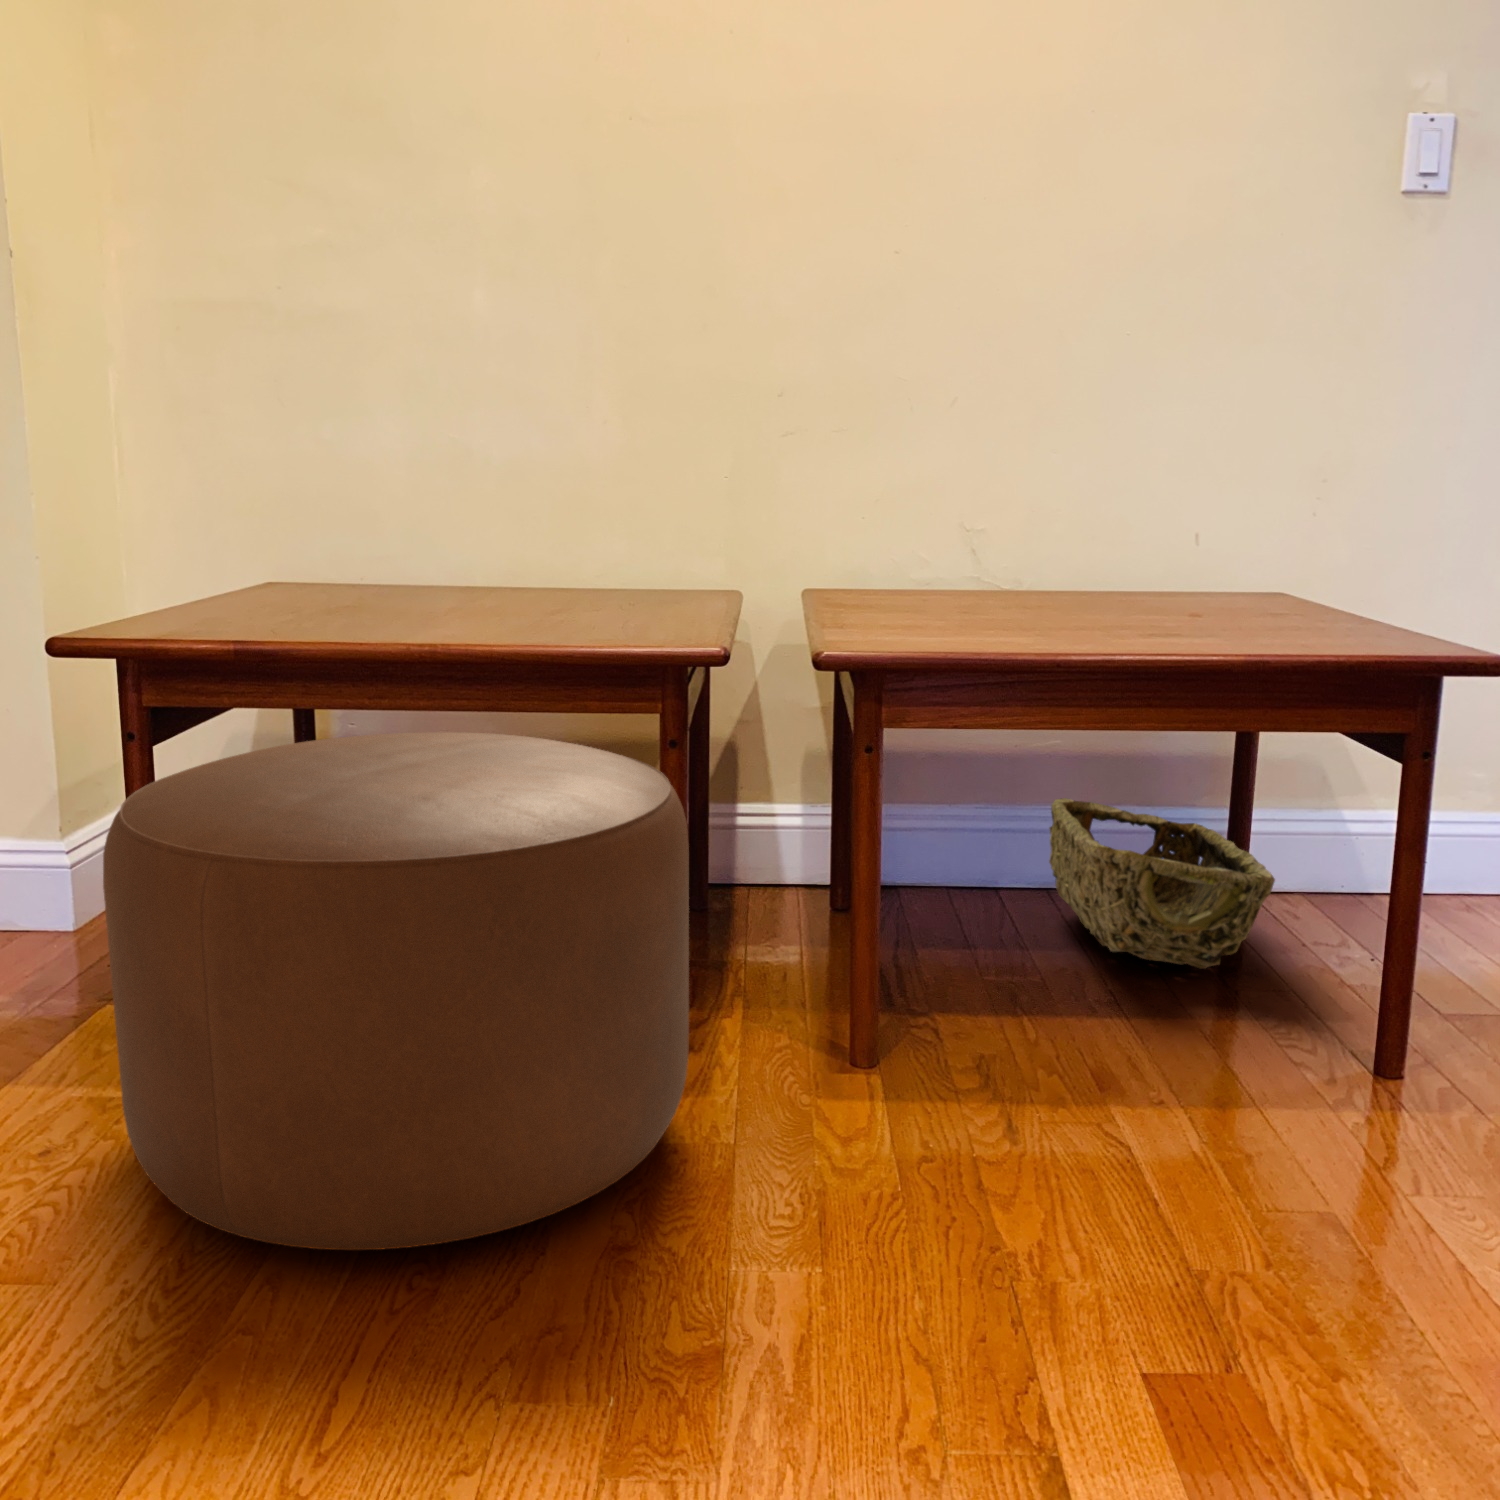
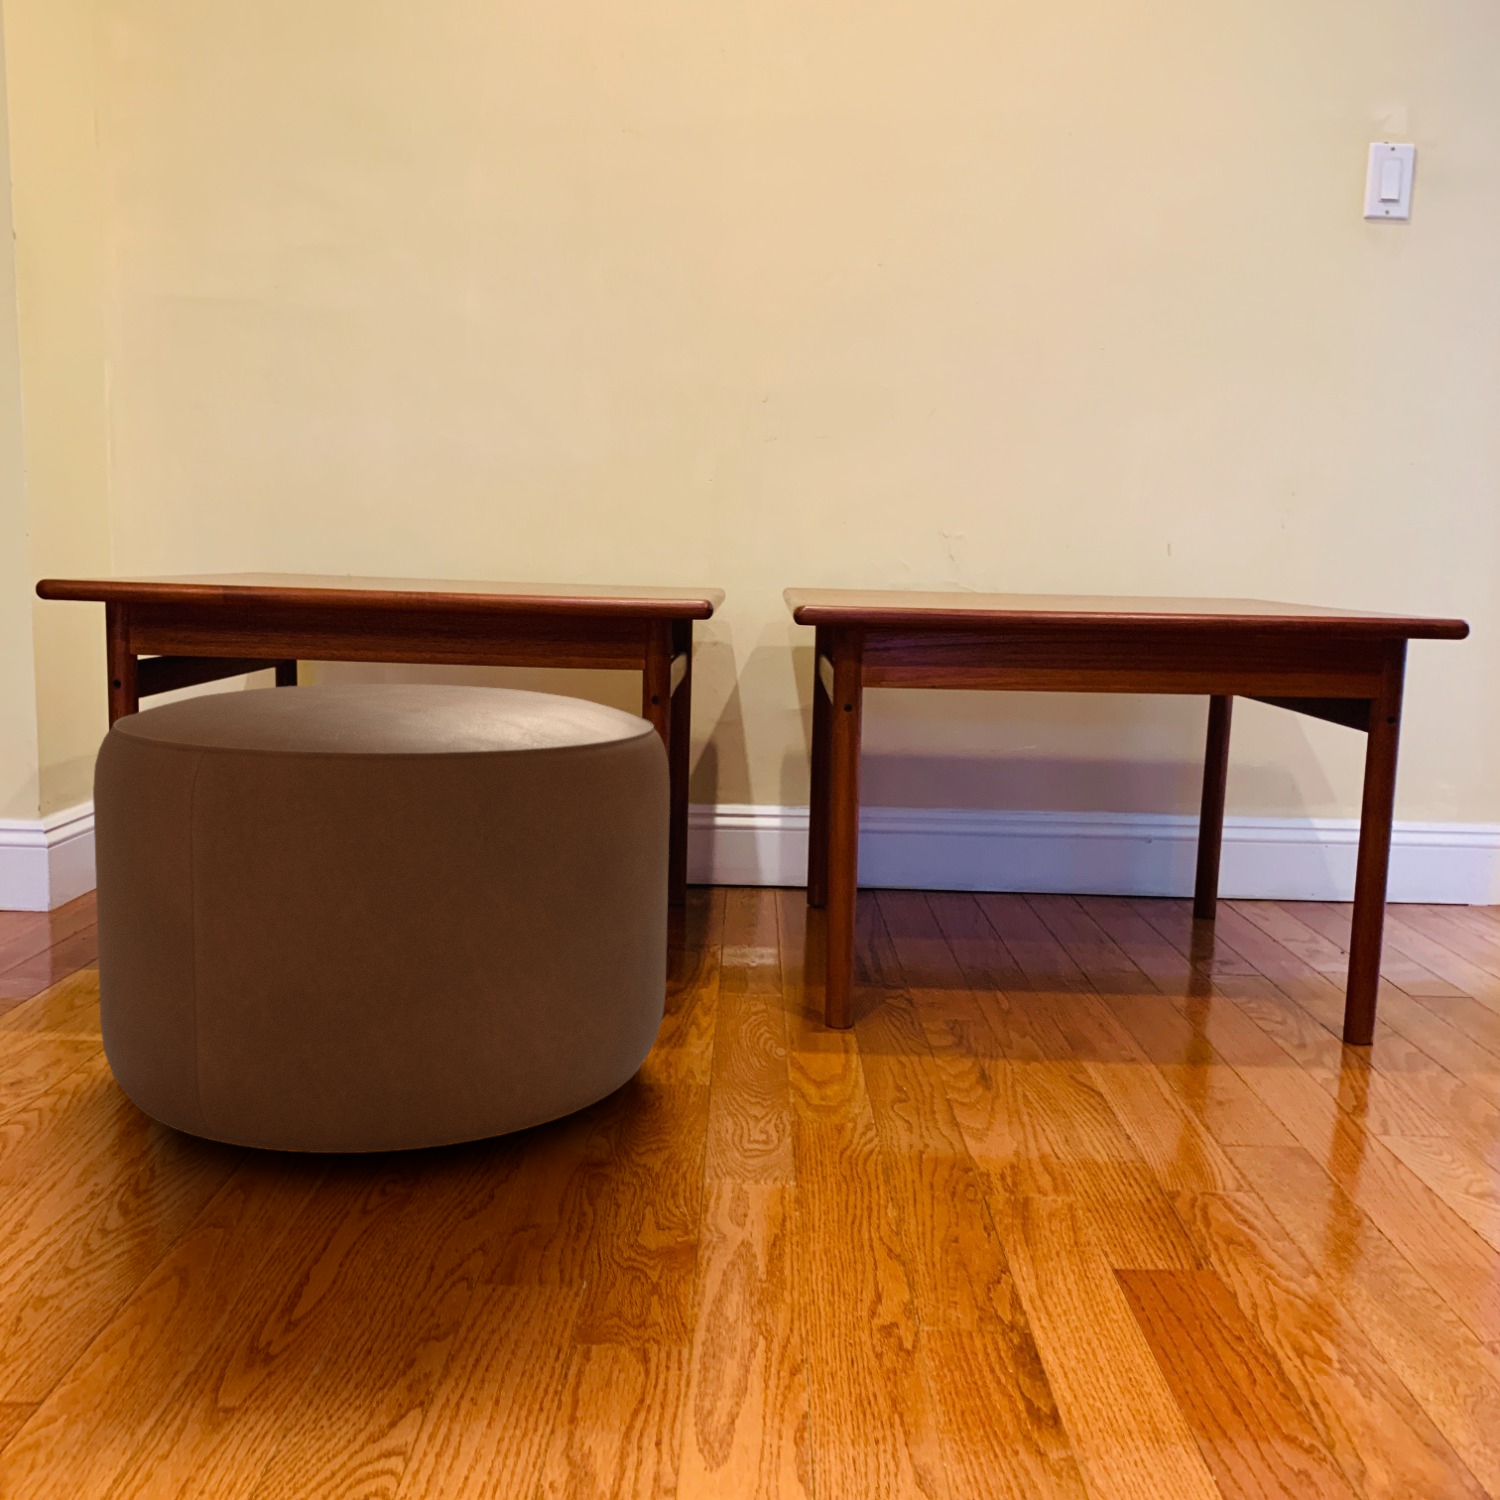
woven basket: present [1049,798,1275,968] -> none [1018,802,1238,957]

